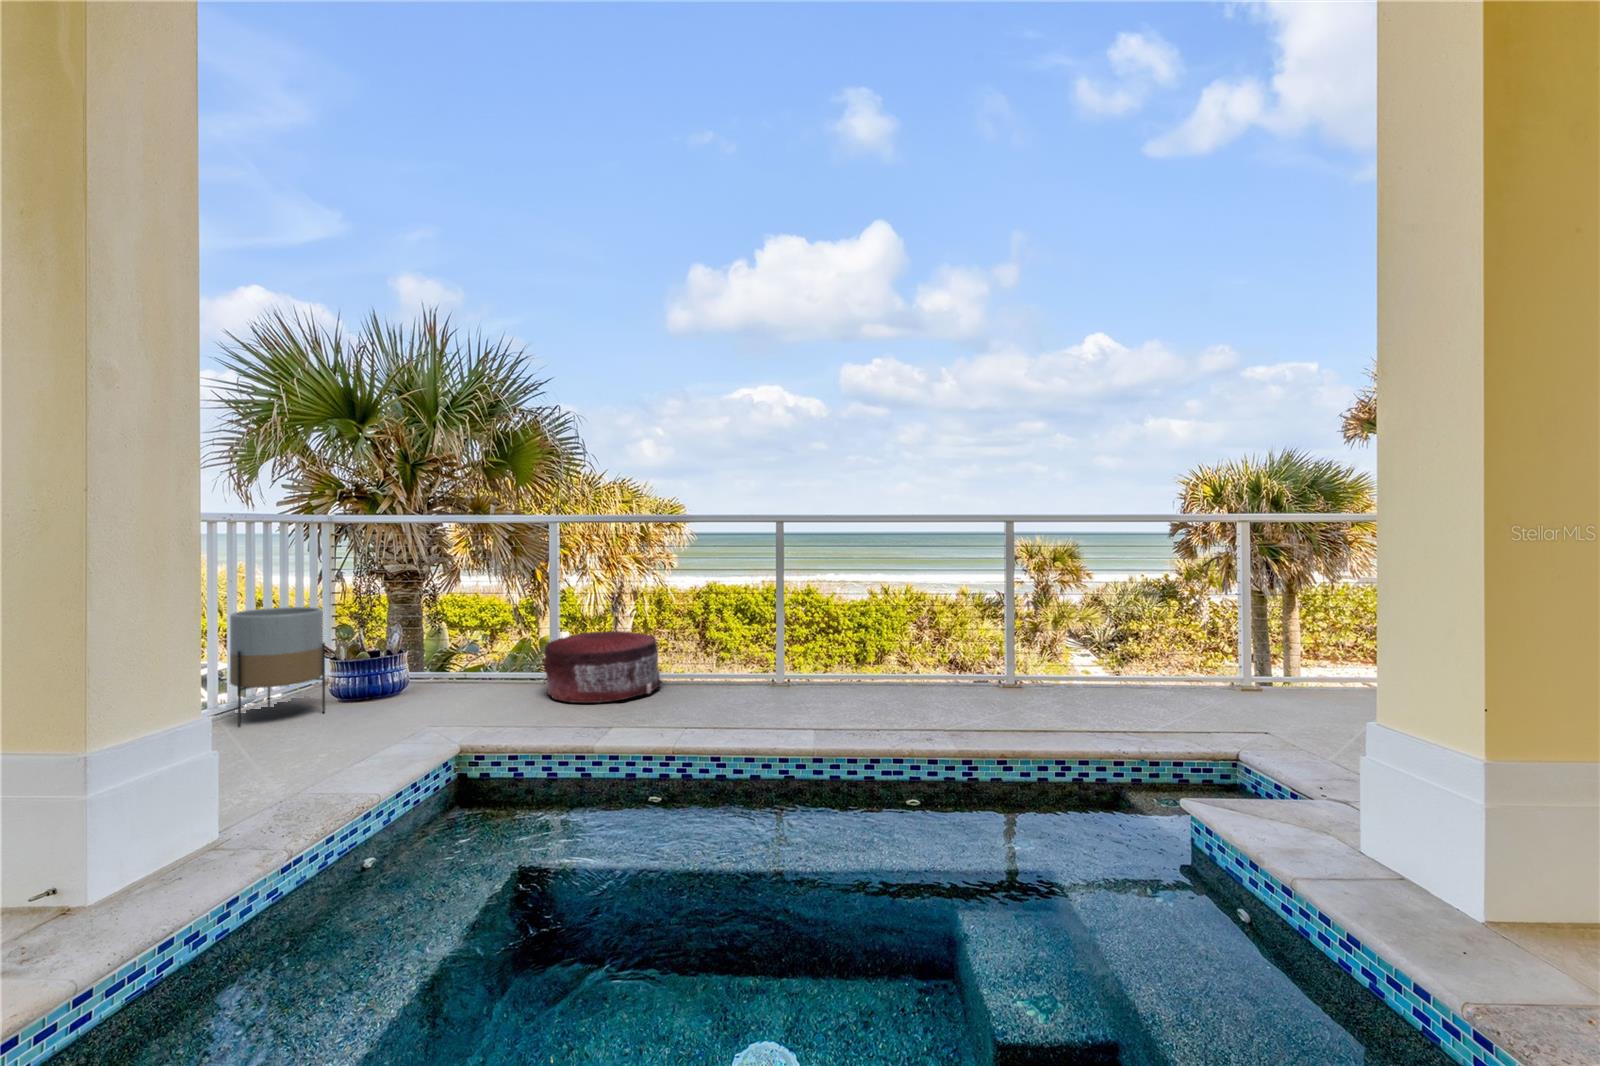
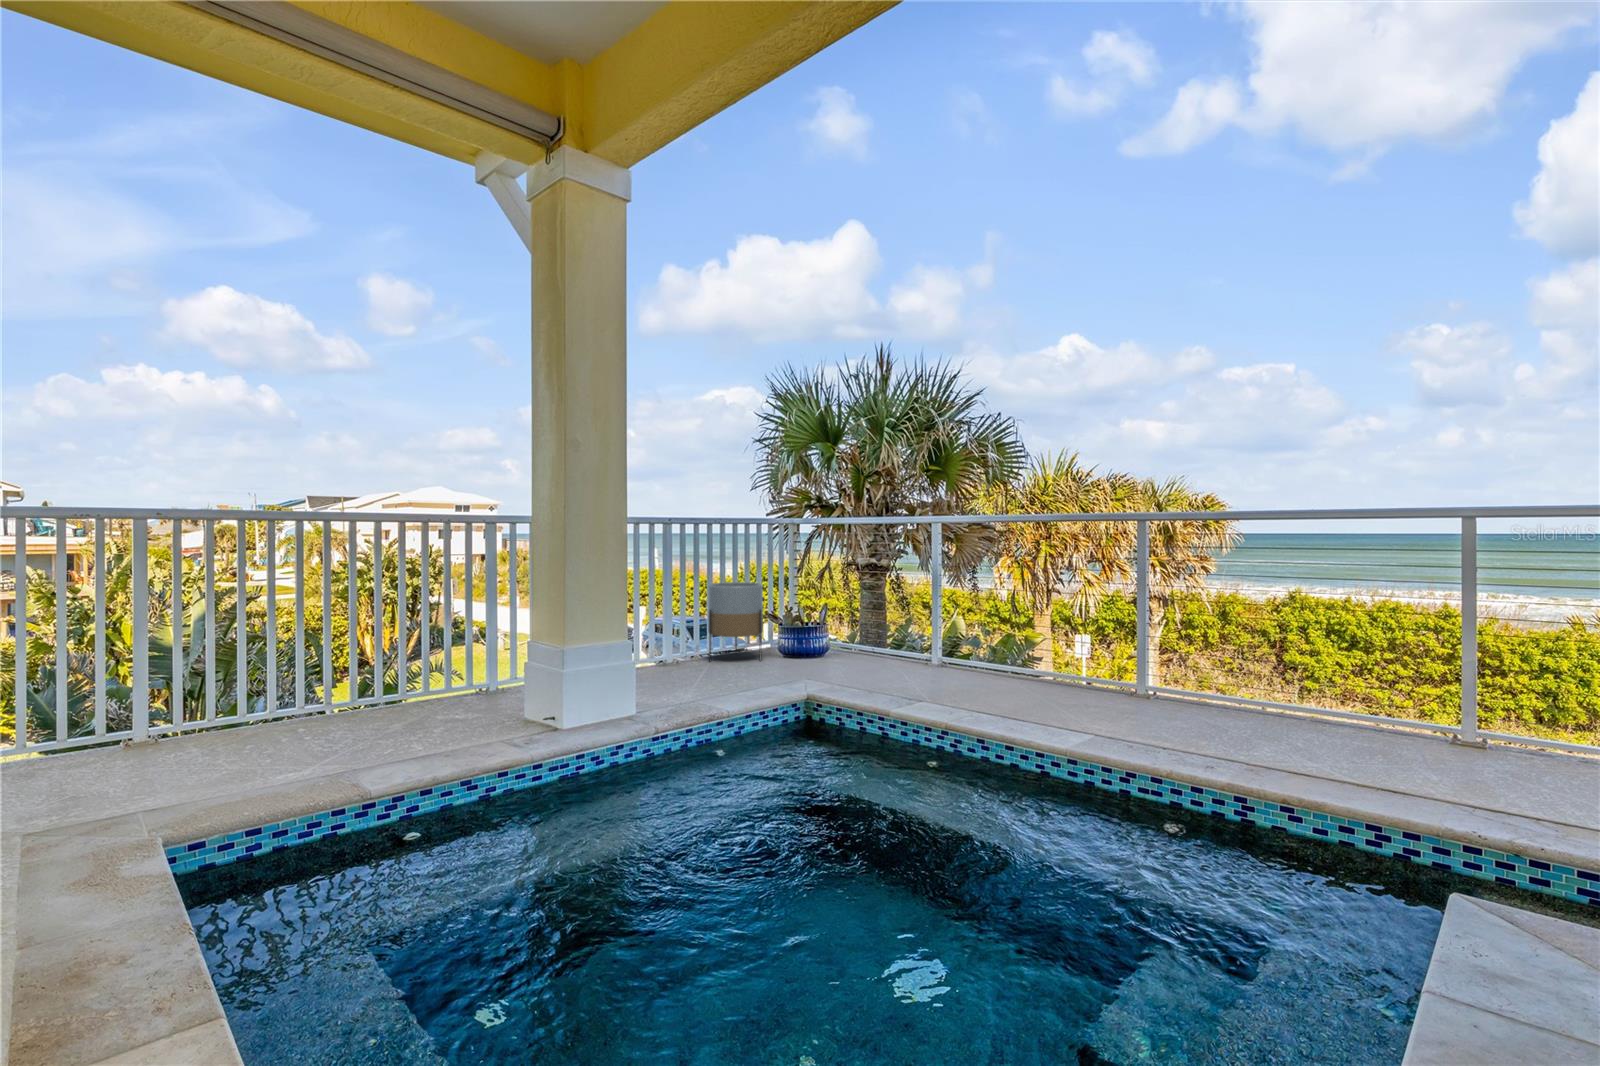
pouf: present [544,631,661,703] -> none [907,620,1015,683]

